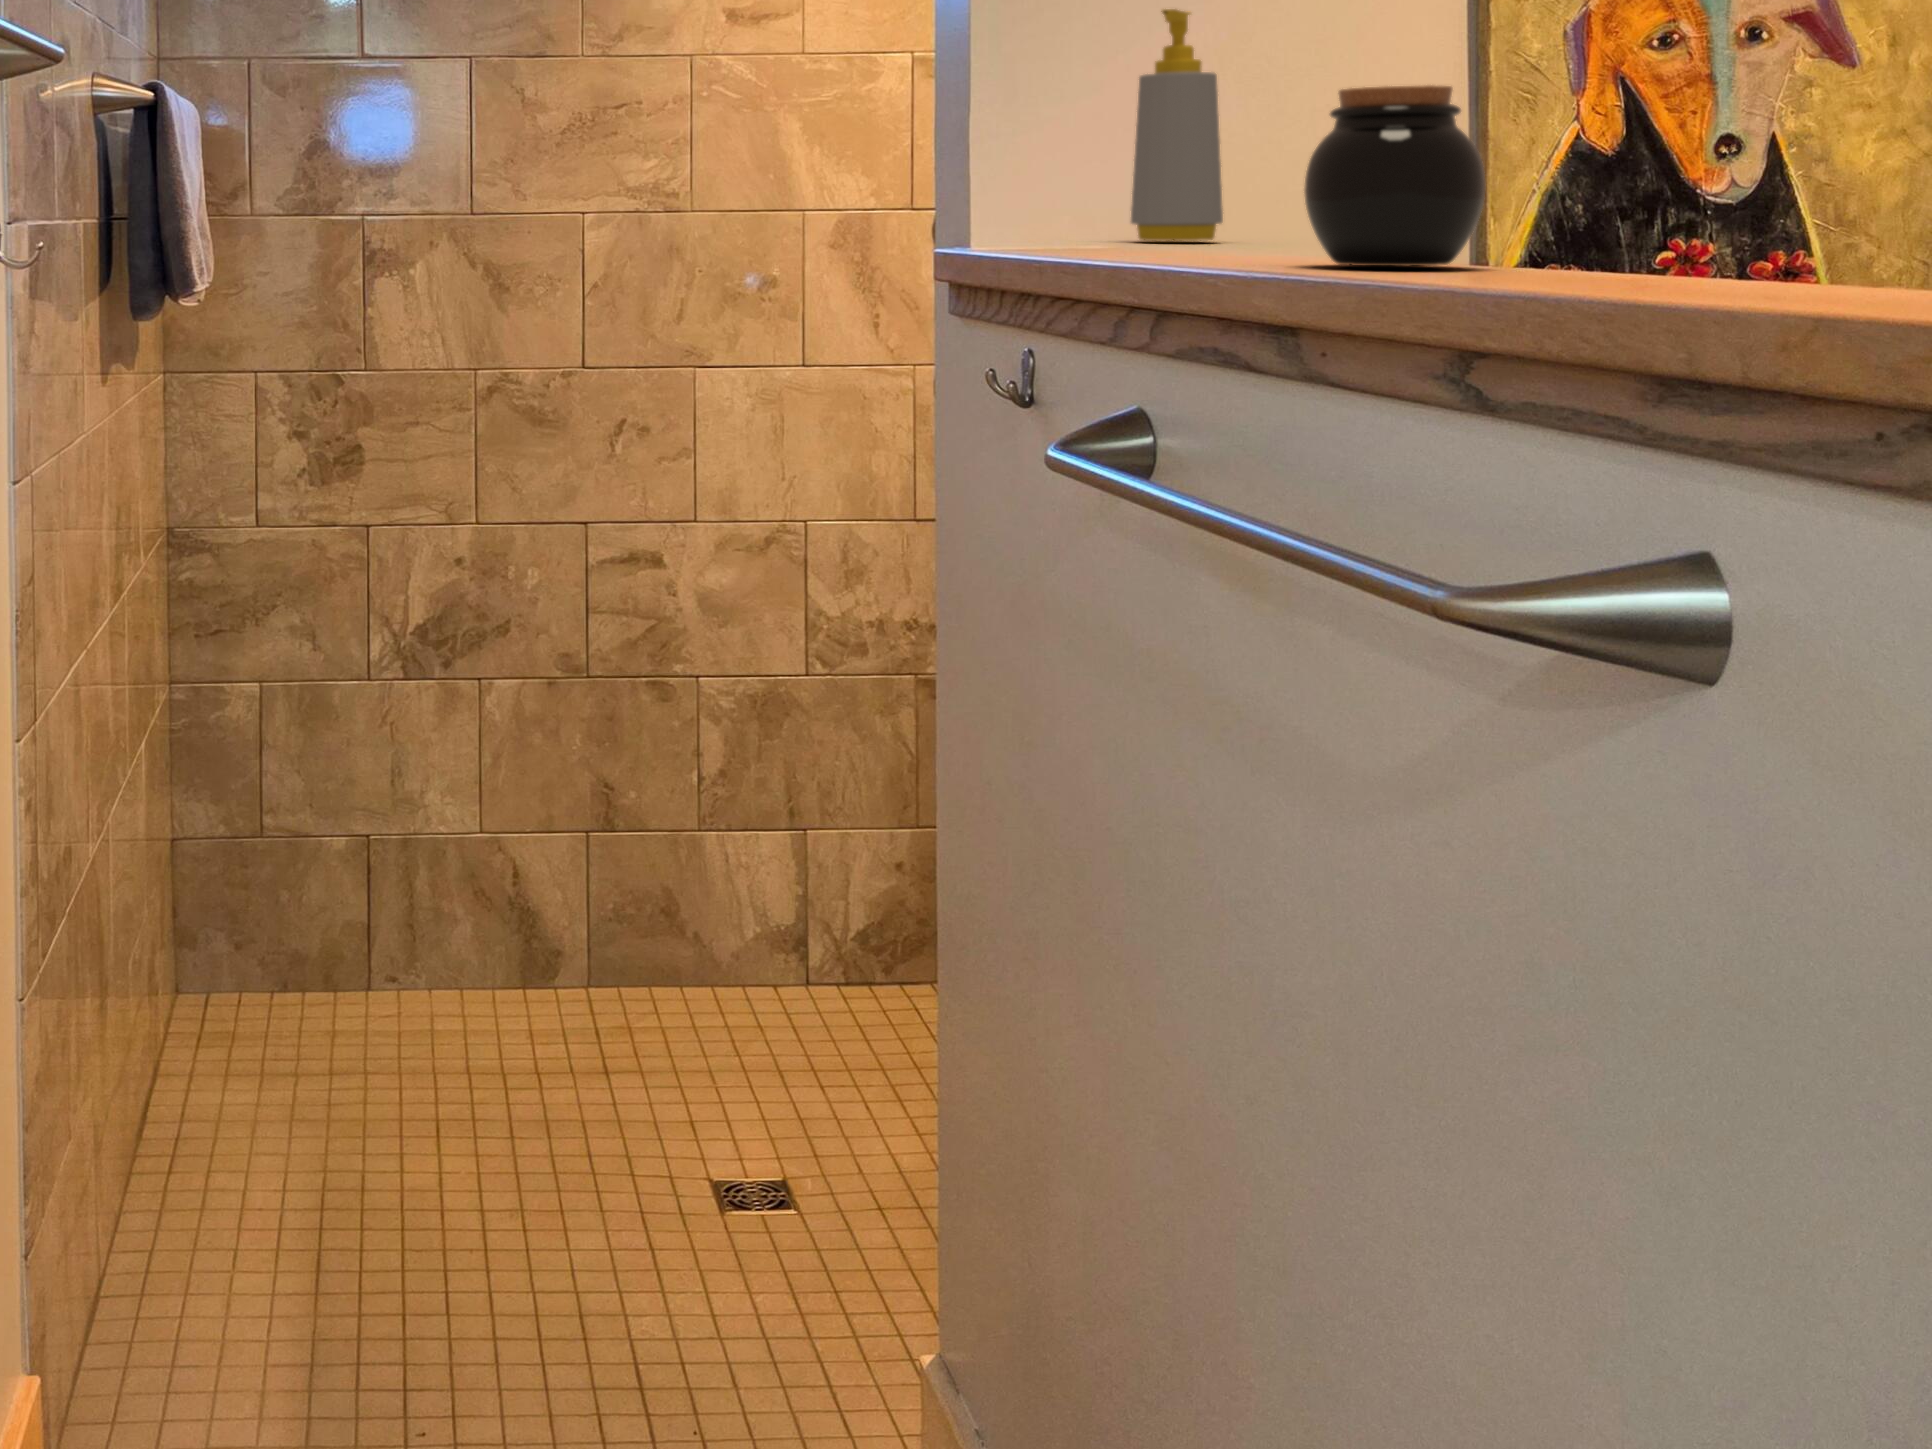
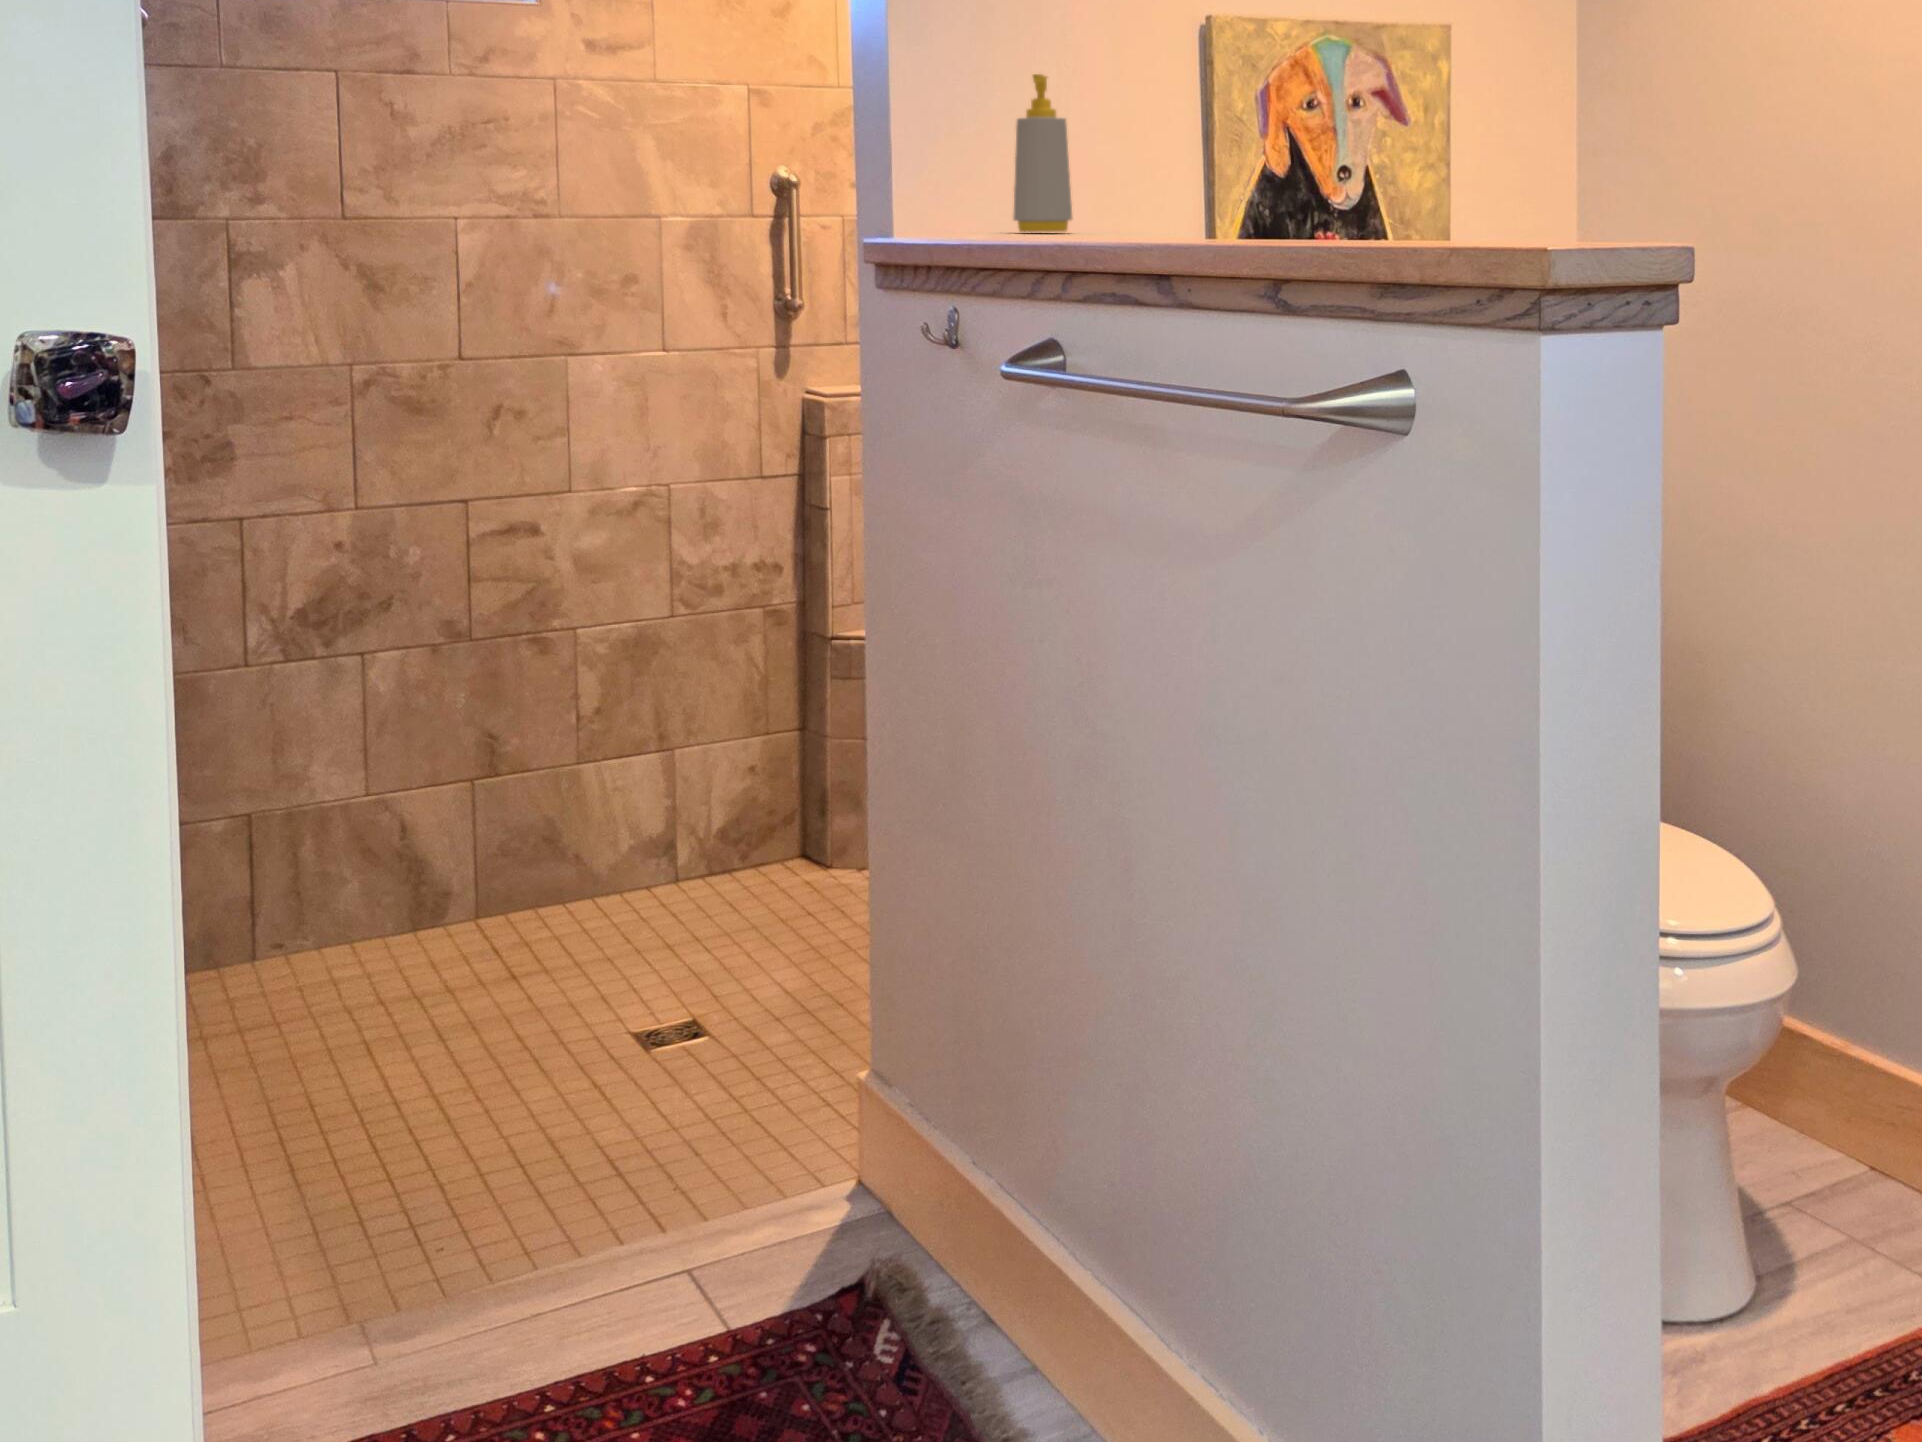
jar: present [1304,85,1485,266] -> none [1161,134,1259,241]

